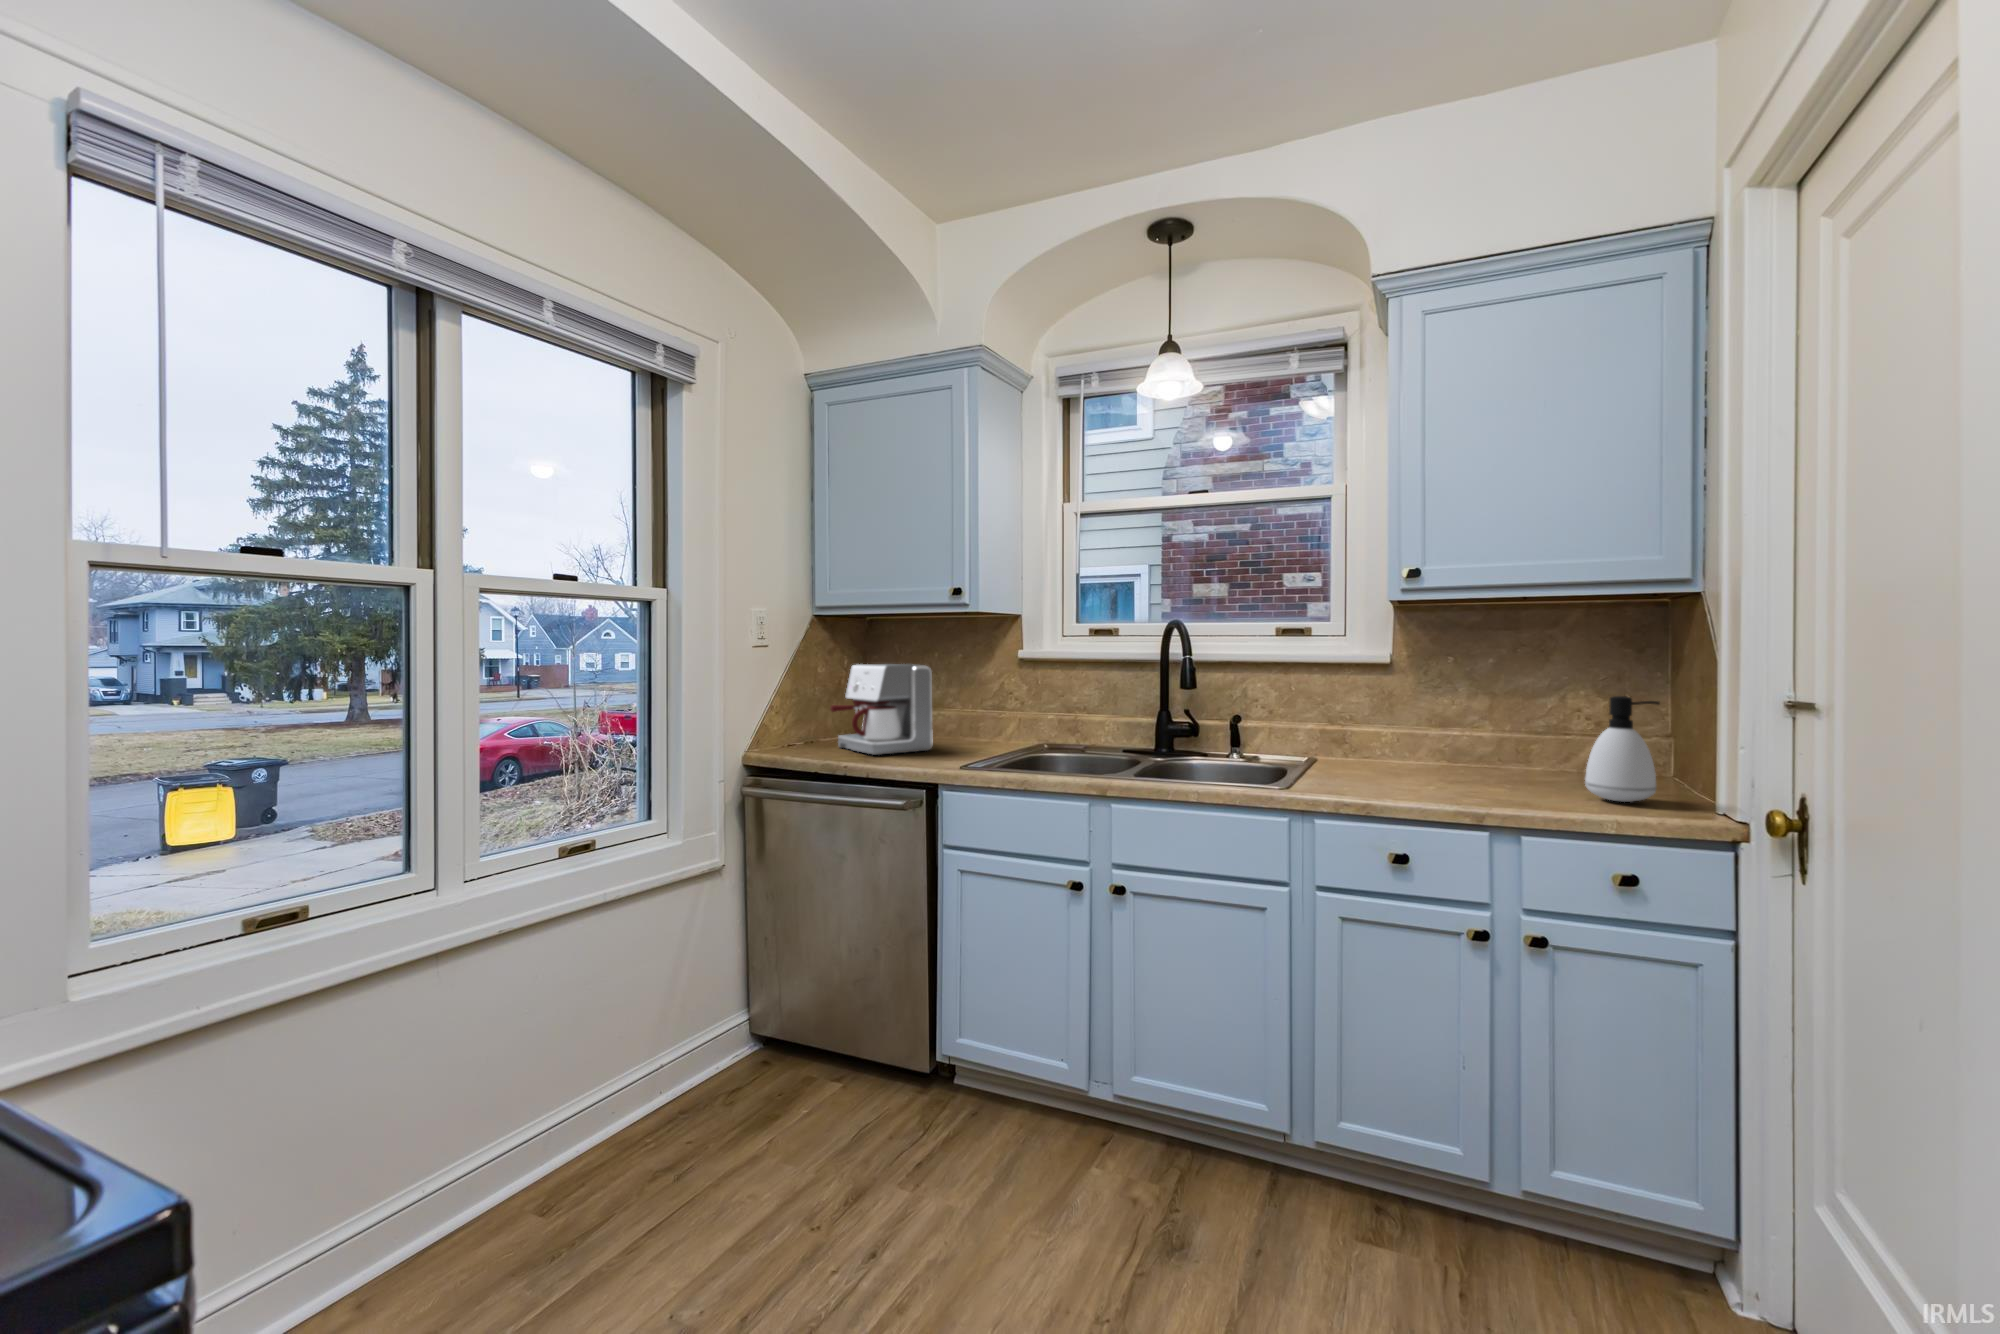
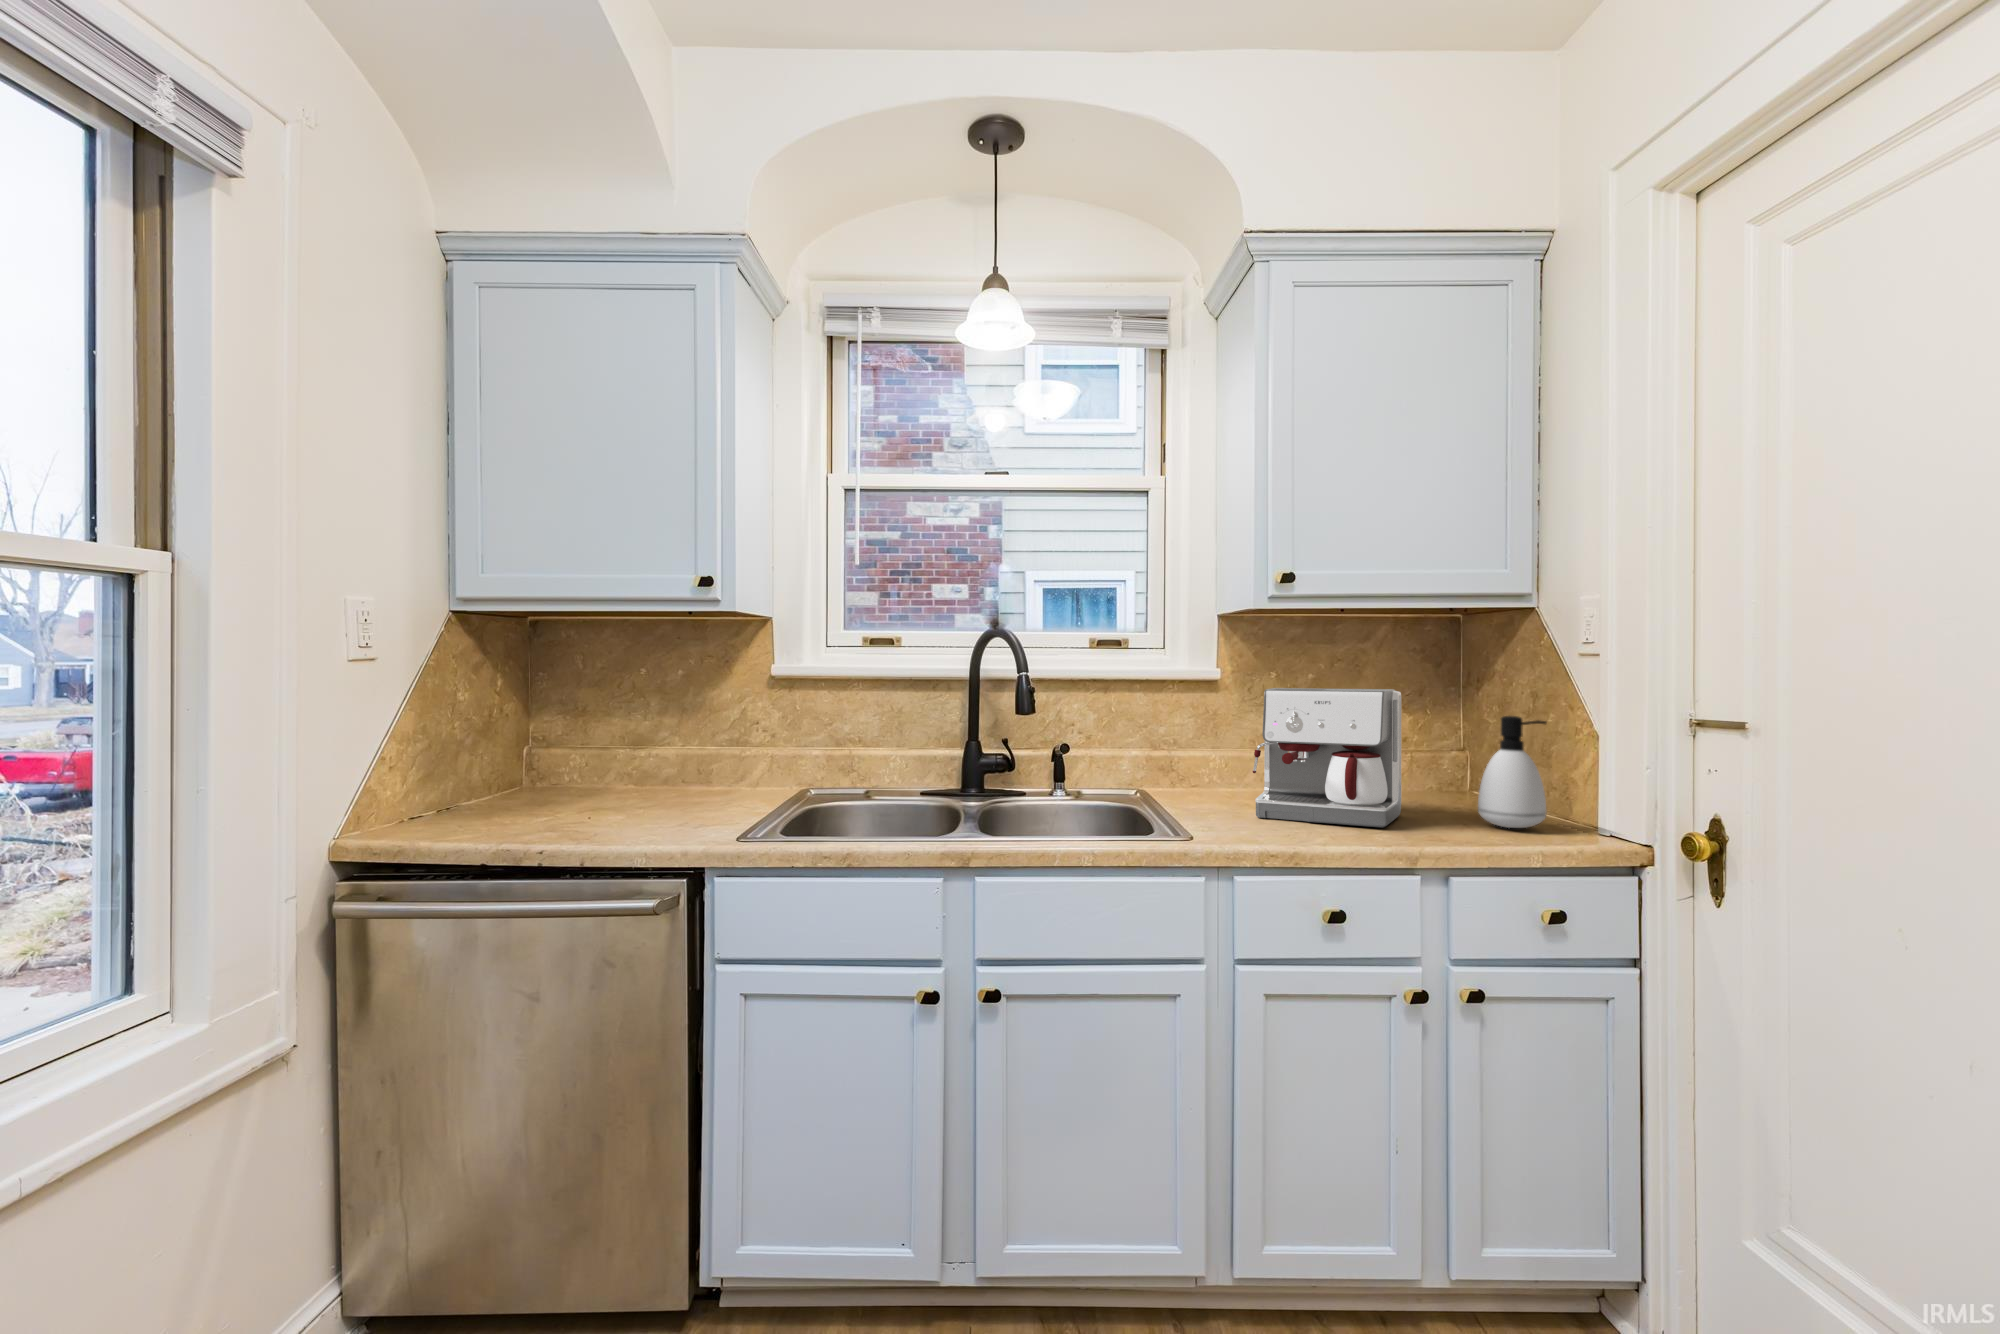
coffee maker: present [830,664,932,755] -> present [1253,688,1401,827]

